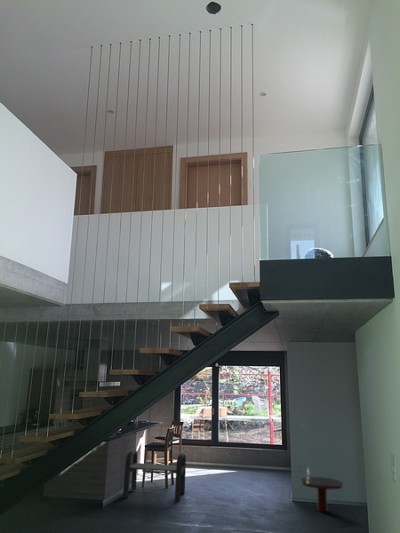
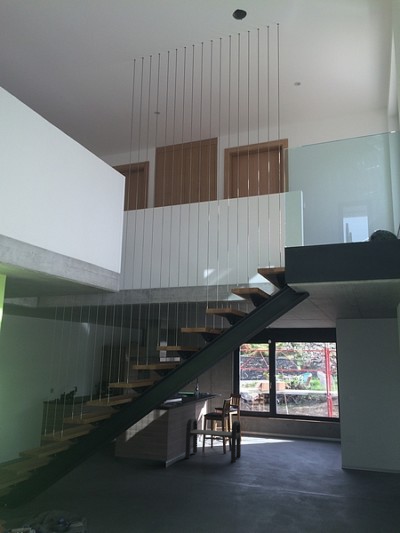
coffee table: present [301,469,343,512] -> none [346,433,386,474]

